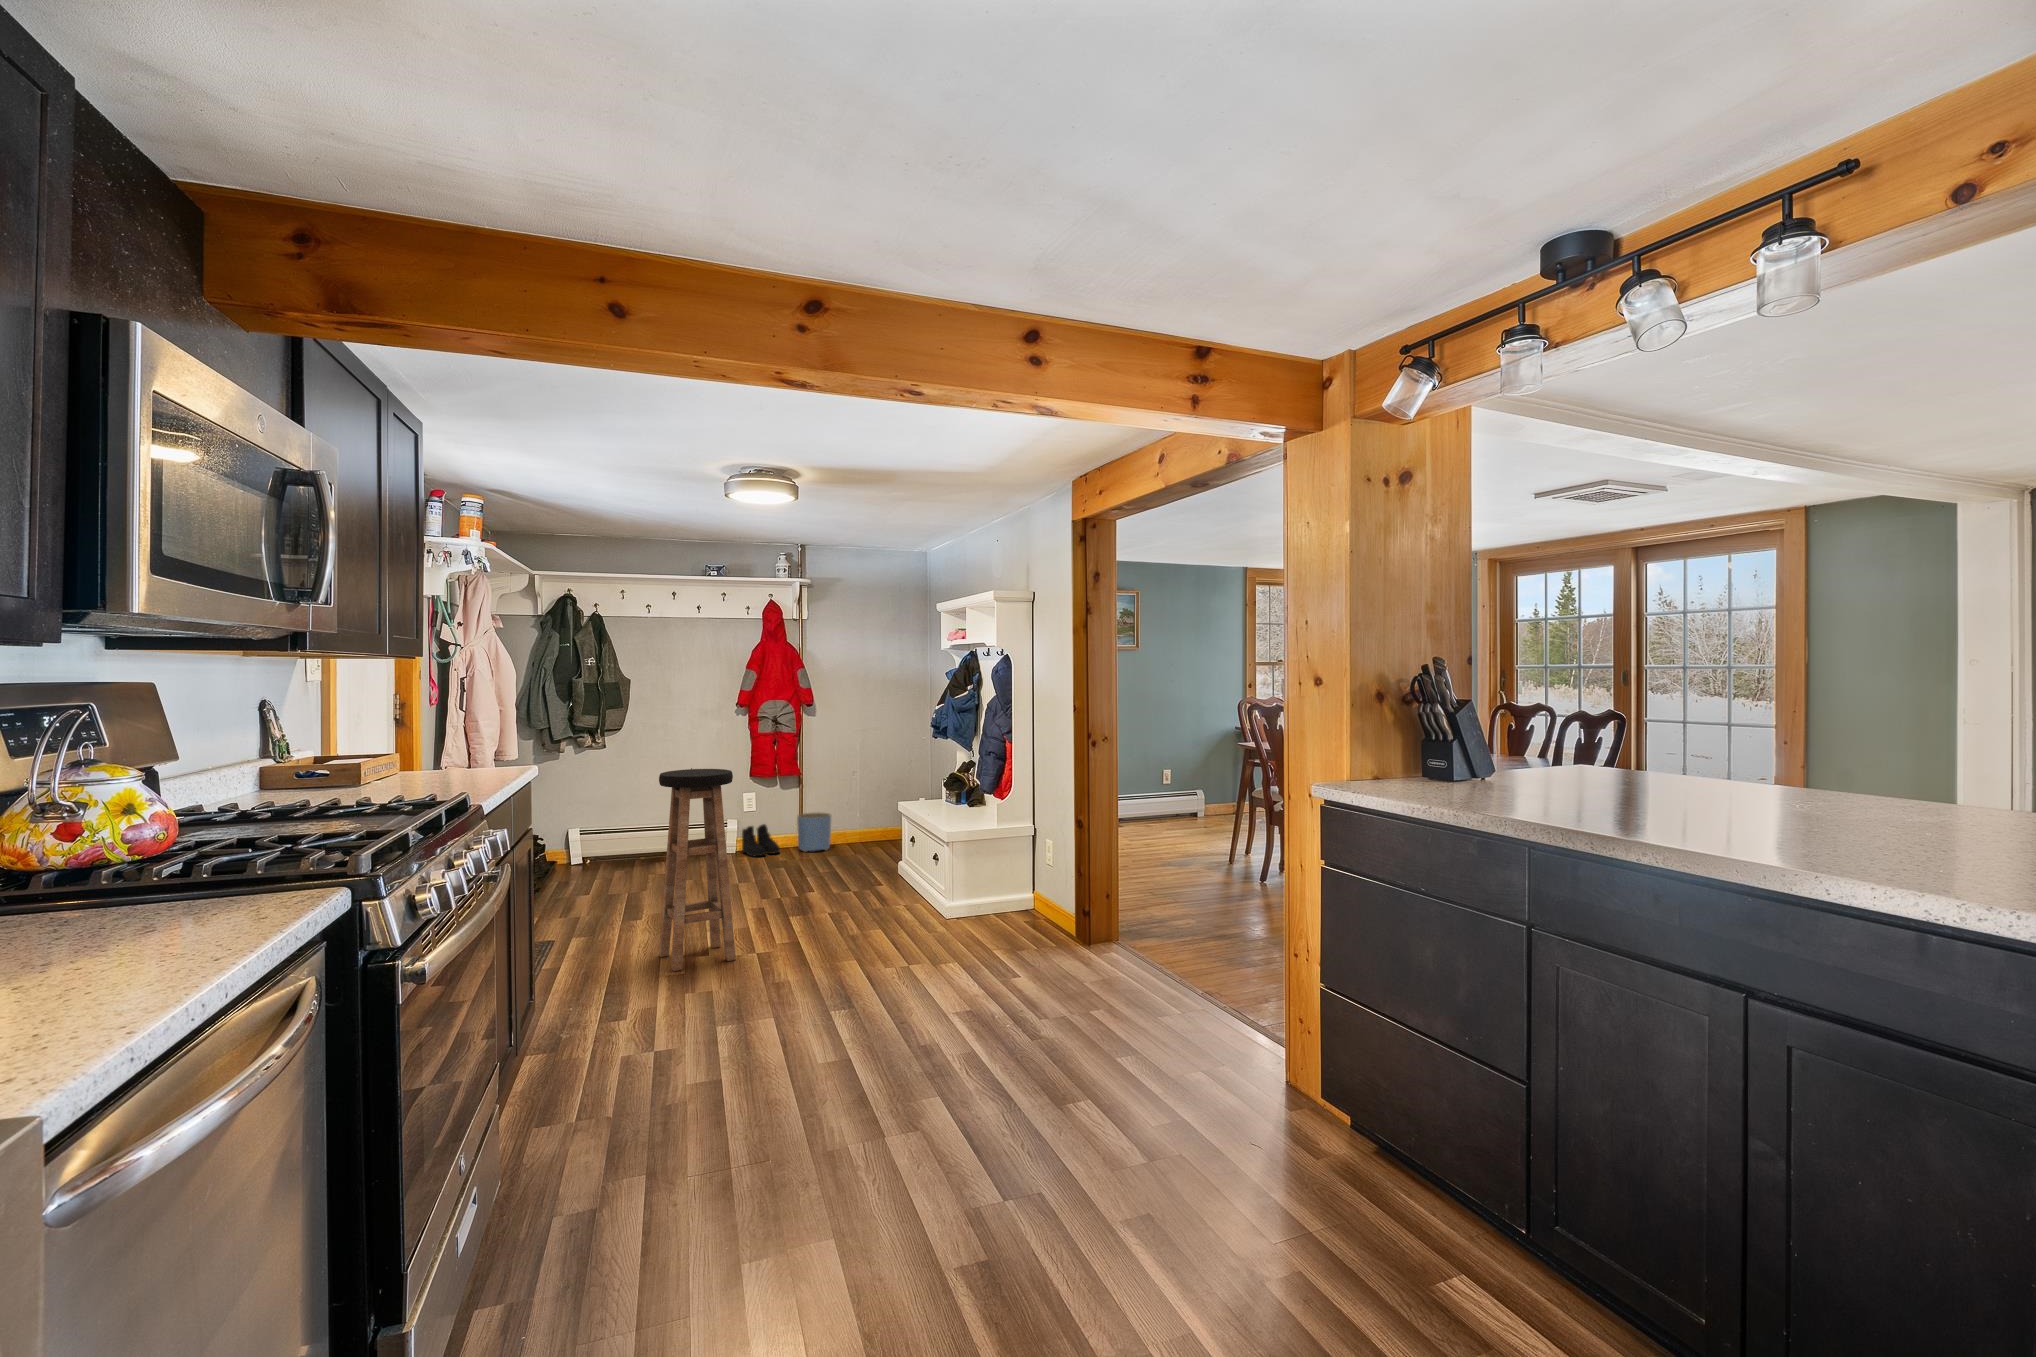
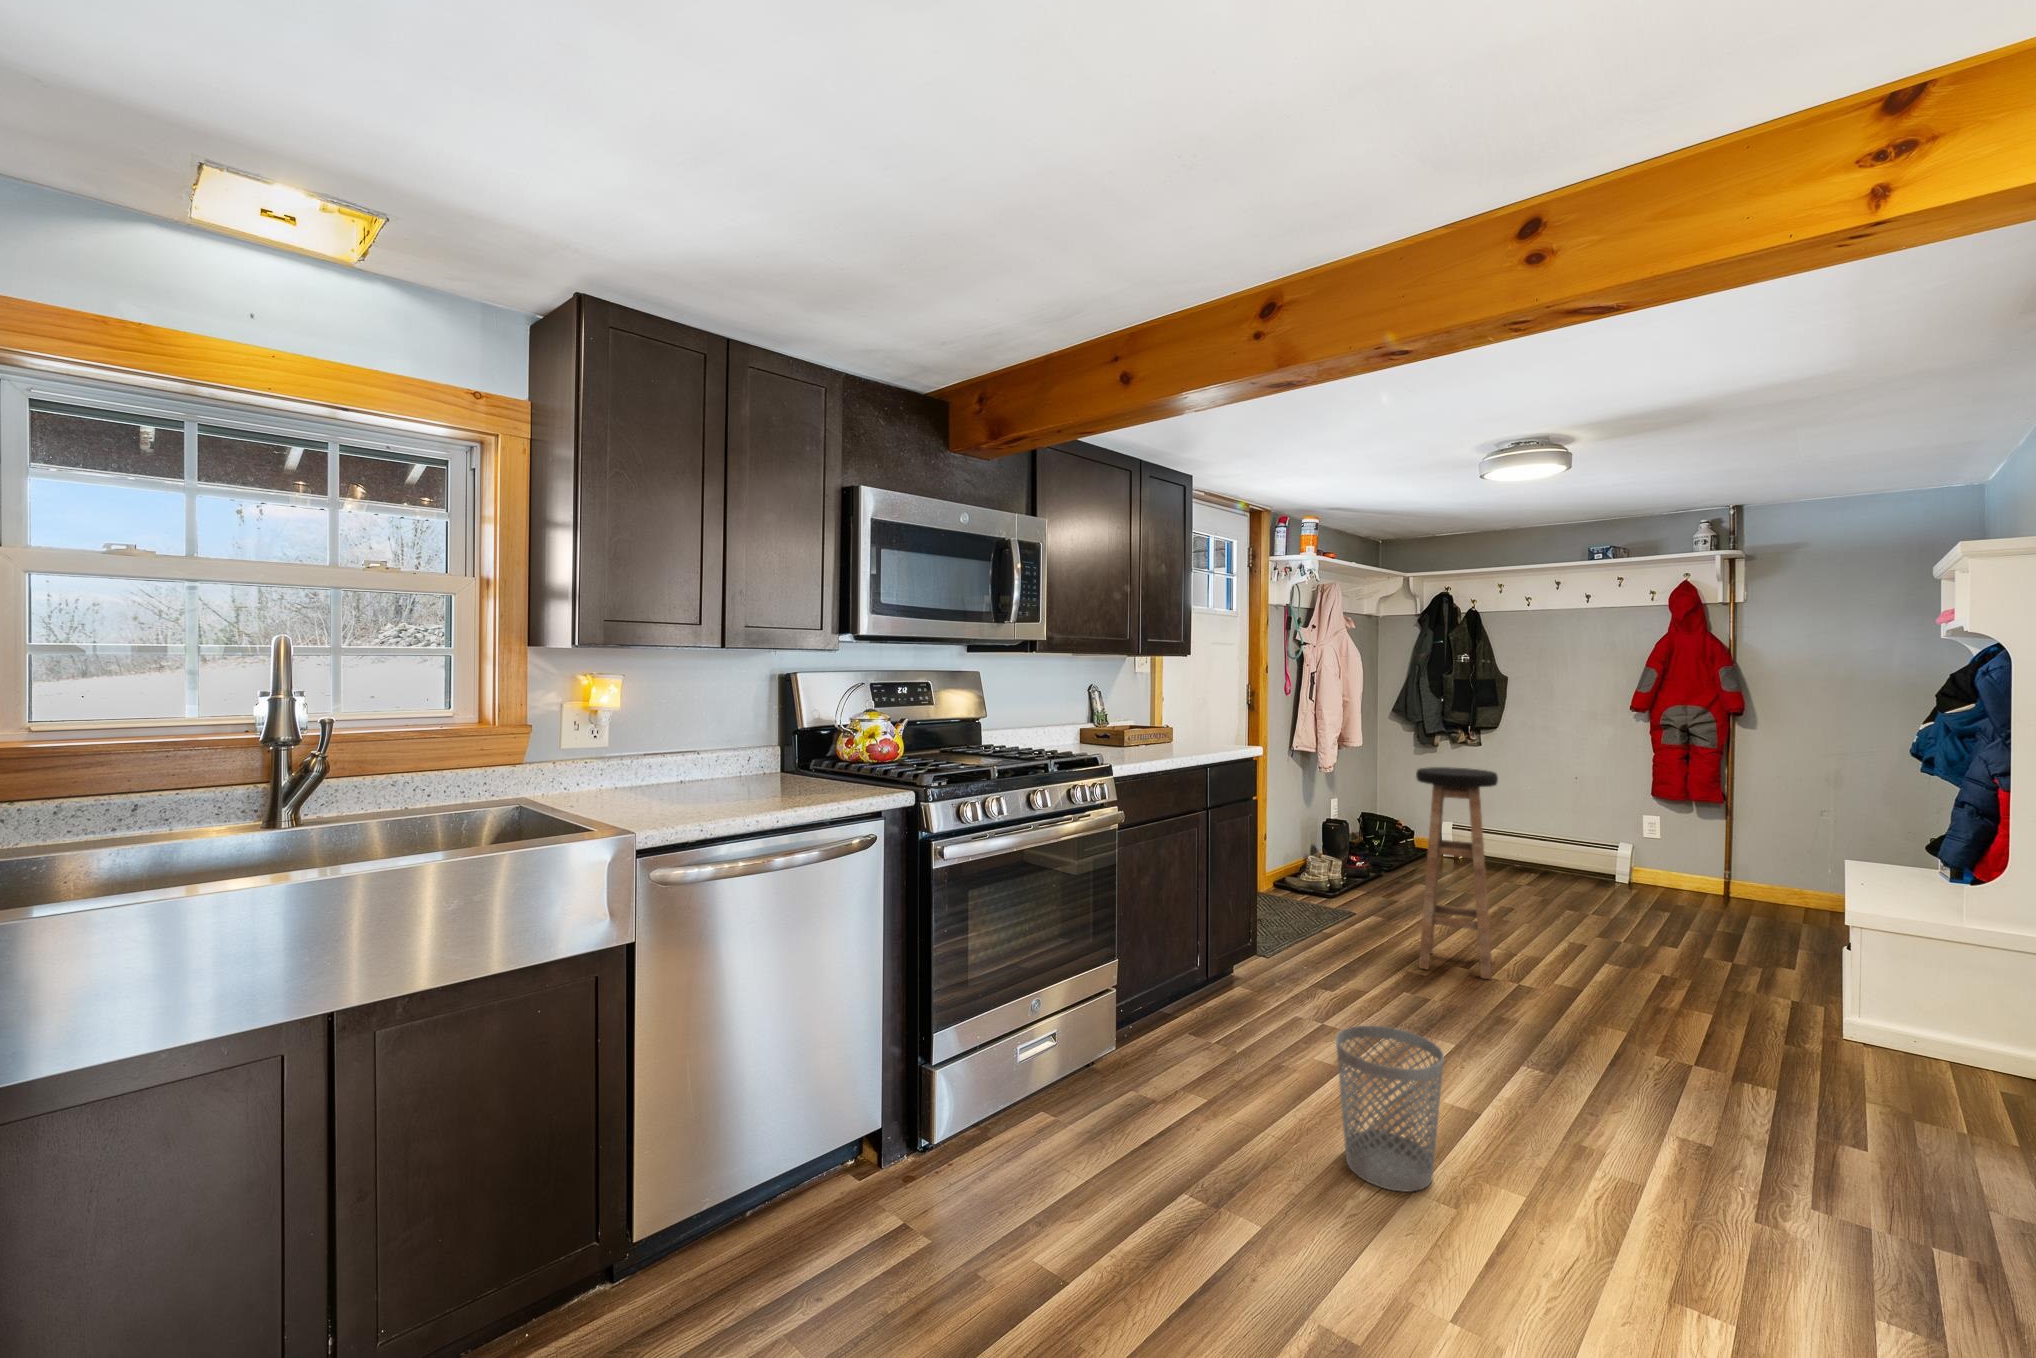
planter: present [797,813,831,852] -> none [1717,850,1774,904]
boots: present [742,824,780,856] -> none [1637,851,1689,891]
wastebasket: none [791,1002,882,1145] -> present [1336,1026,1444,1192]

